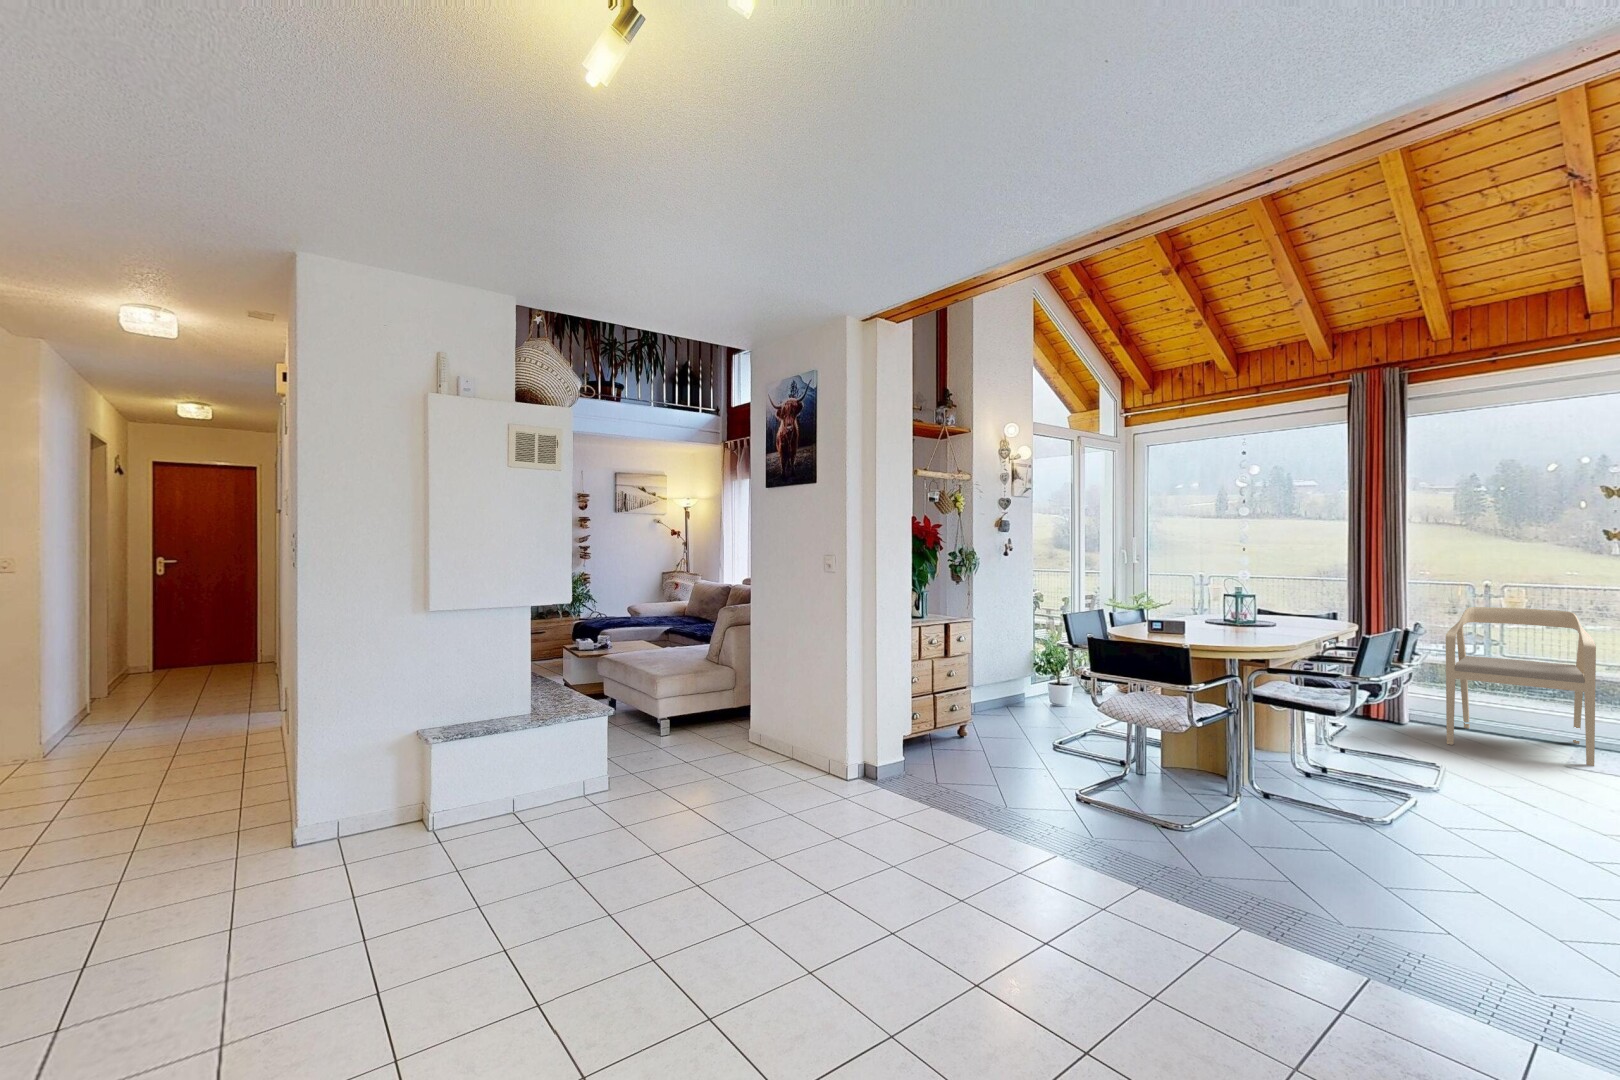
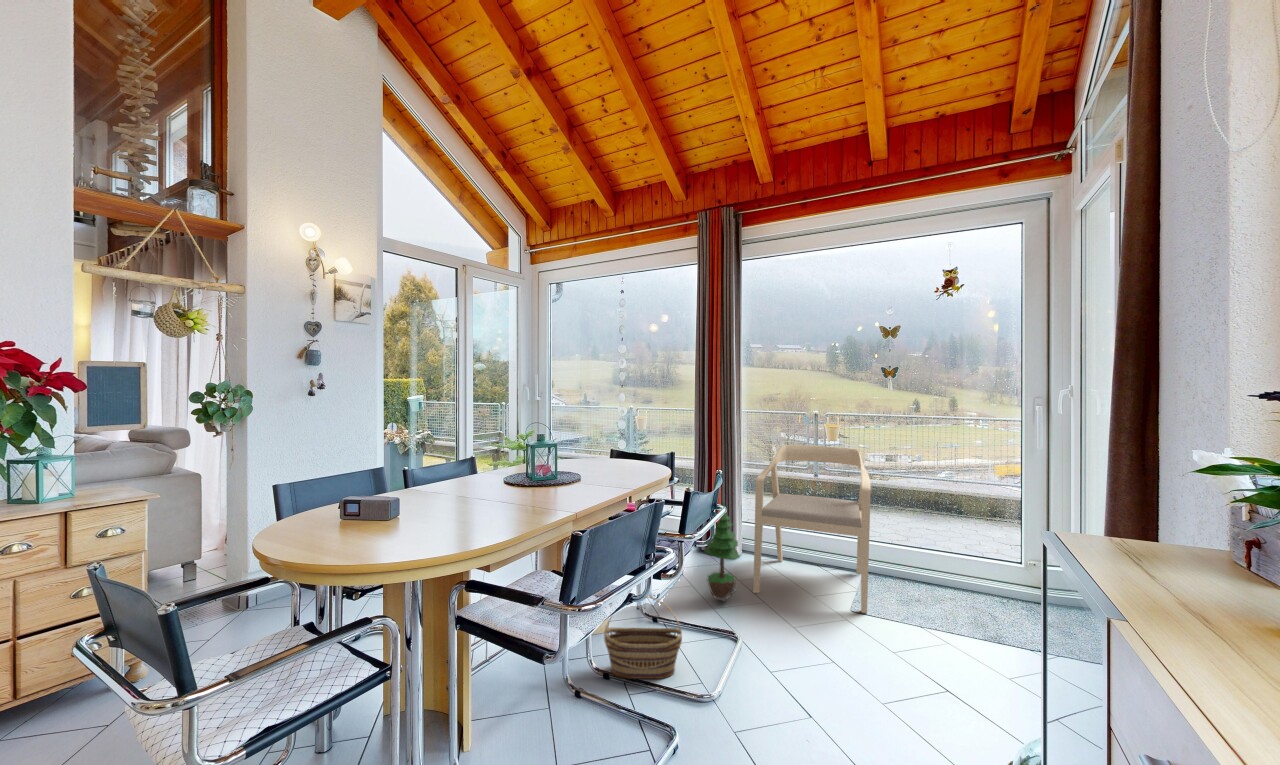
potted tree: none [1391,651,1435,746] -> present [704,502,739,601]
basket: none [1327,711,1403,776] -> present [604,596,682,679]

